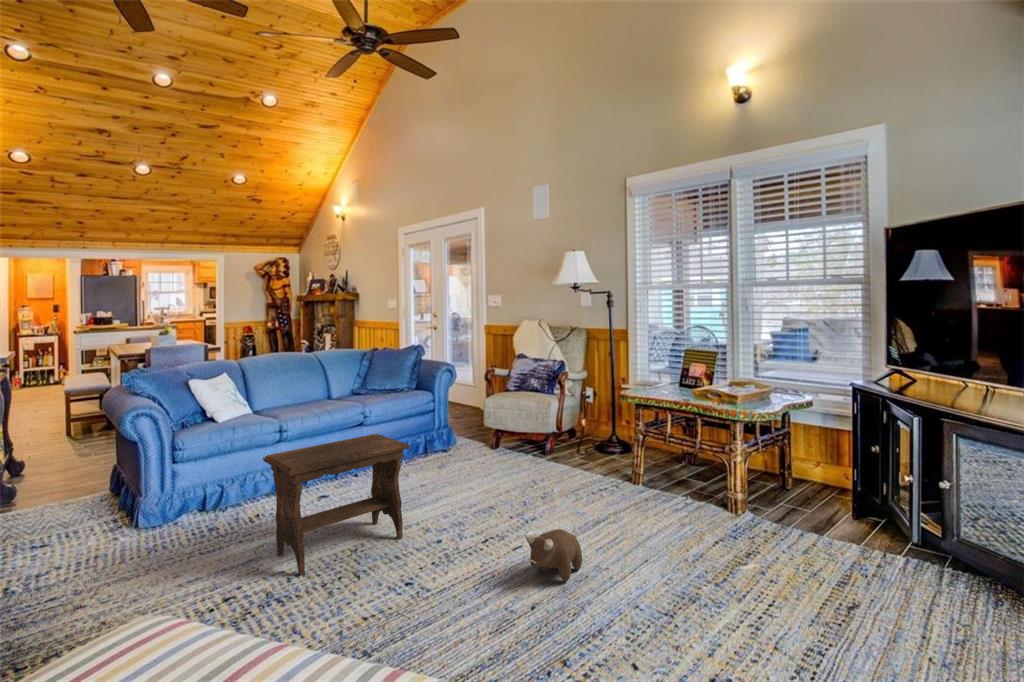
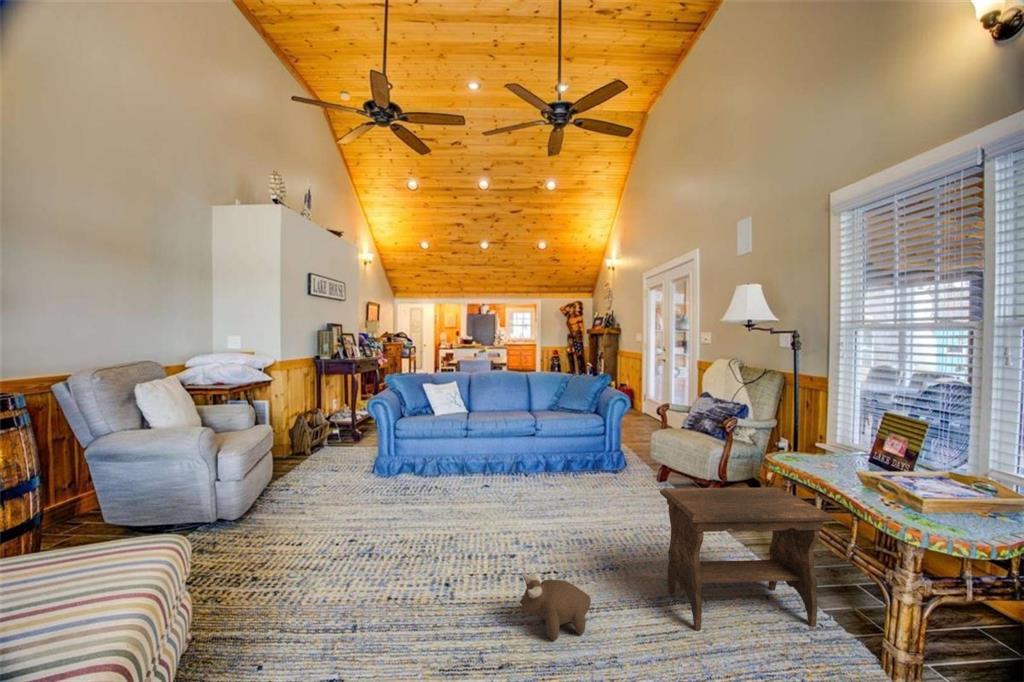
footstool: present [263,434,410,575] -> present [660,487,833,630]

